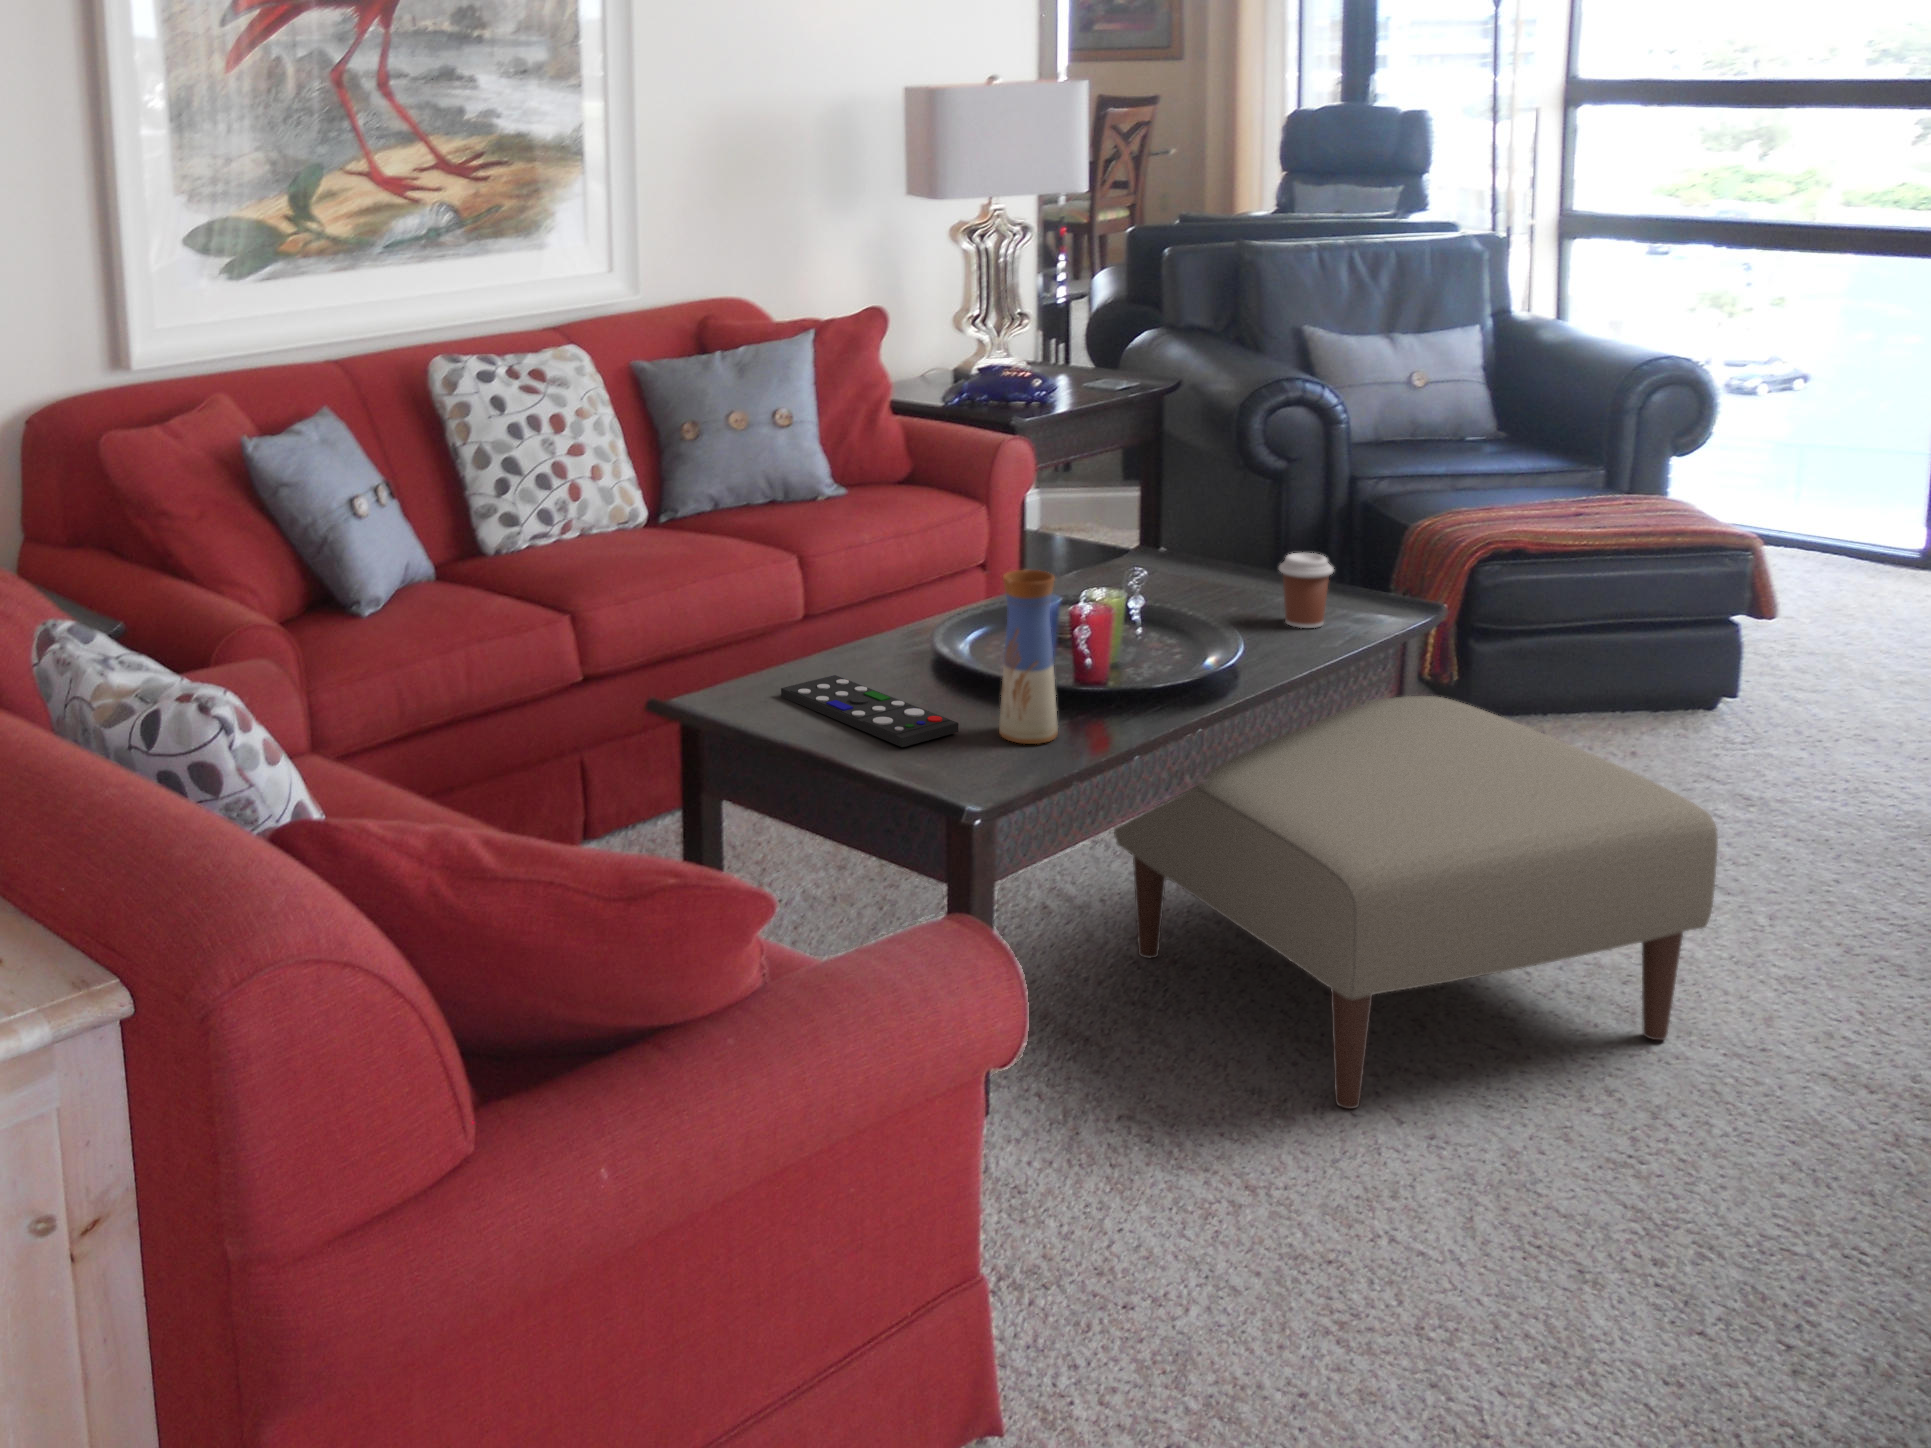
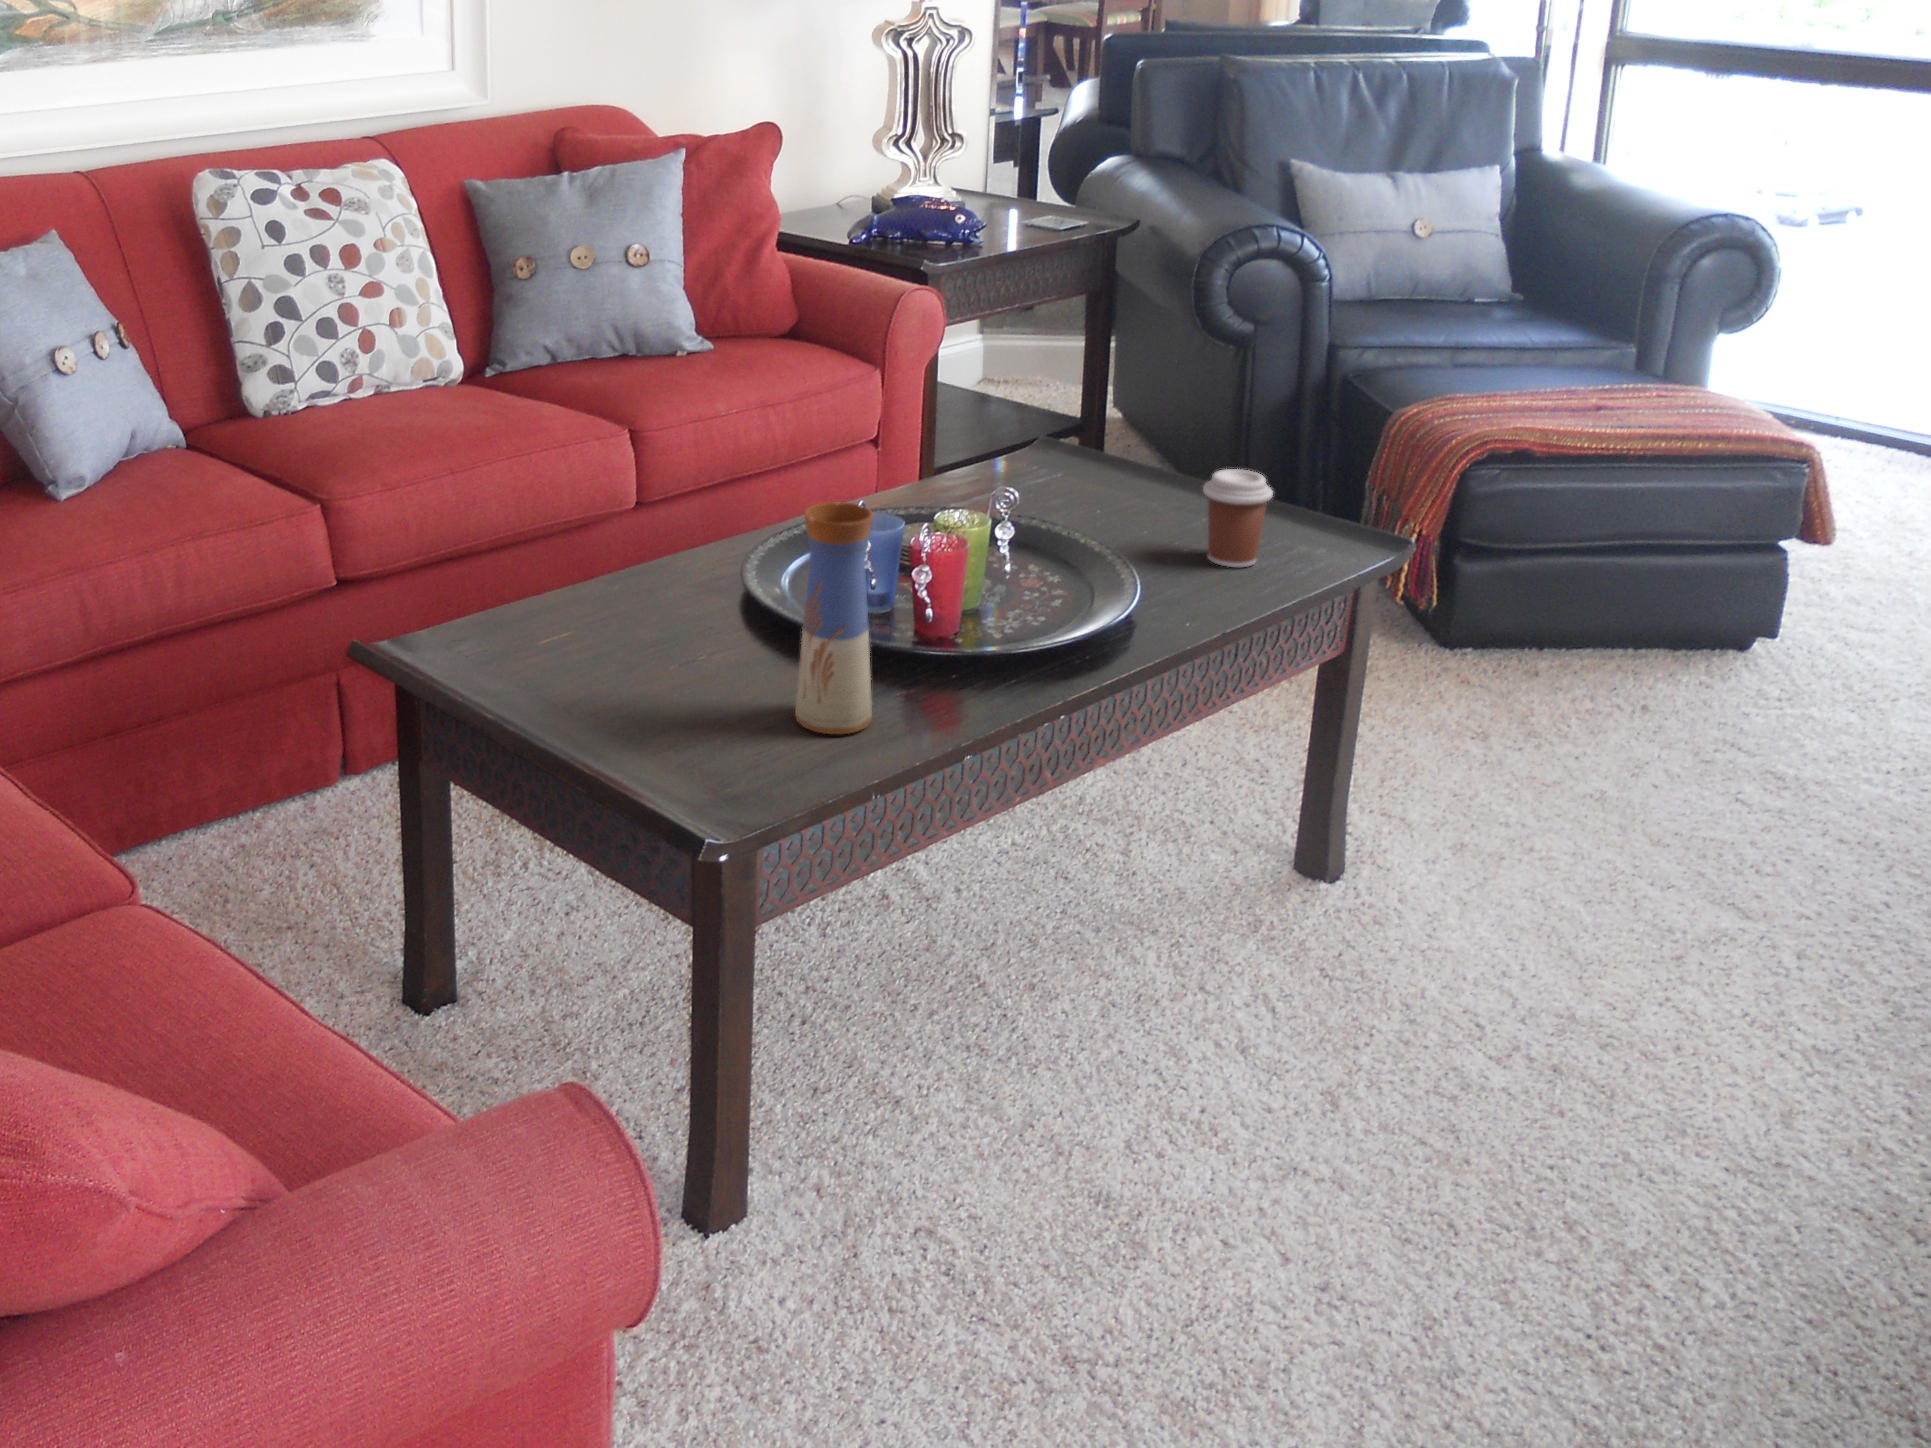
remote control: present [781,675,959,747] -> none [532,616,742,733]
ottoman: present [1114,696,1718,1109] -> none [963,659,1743,1233]

